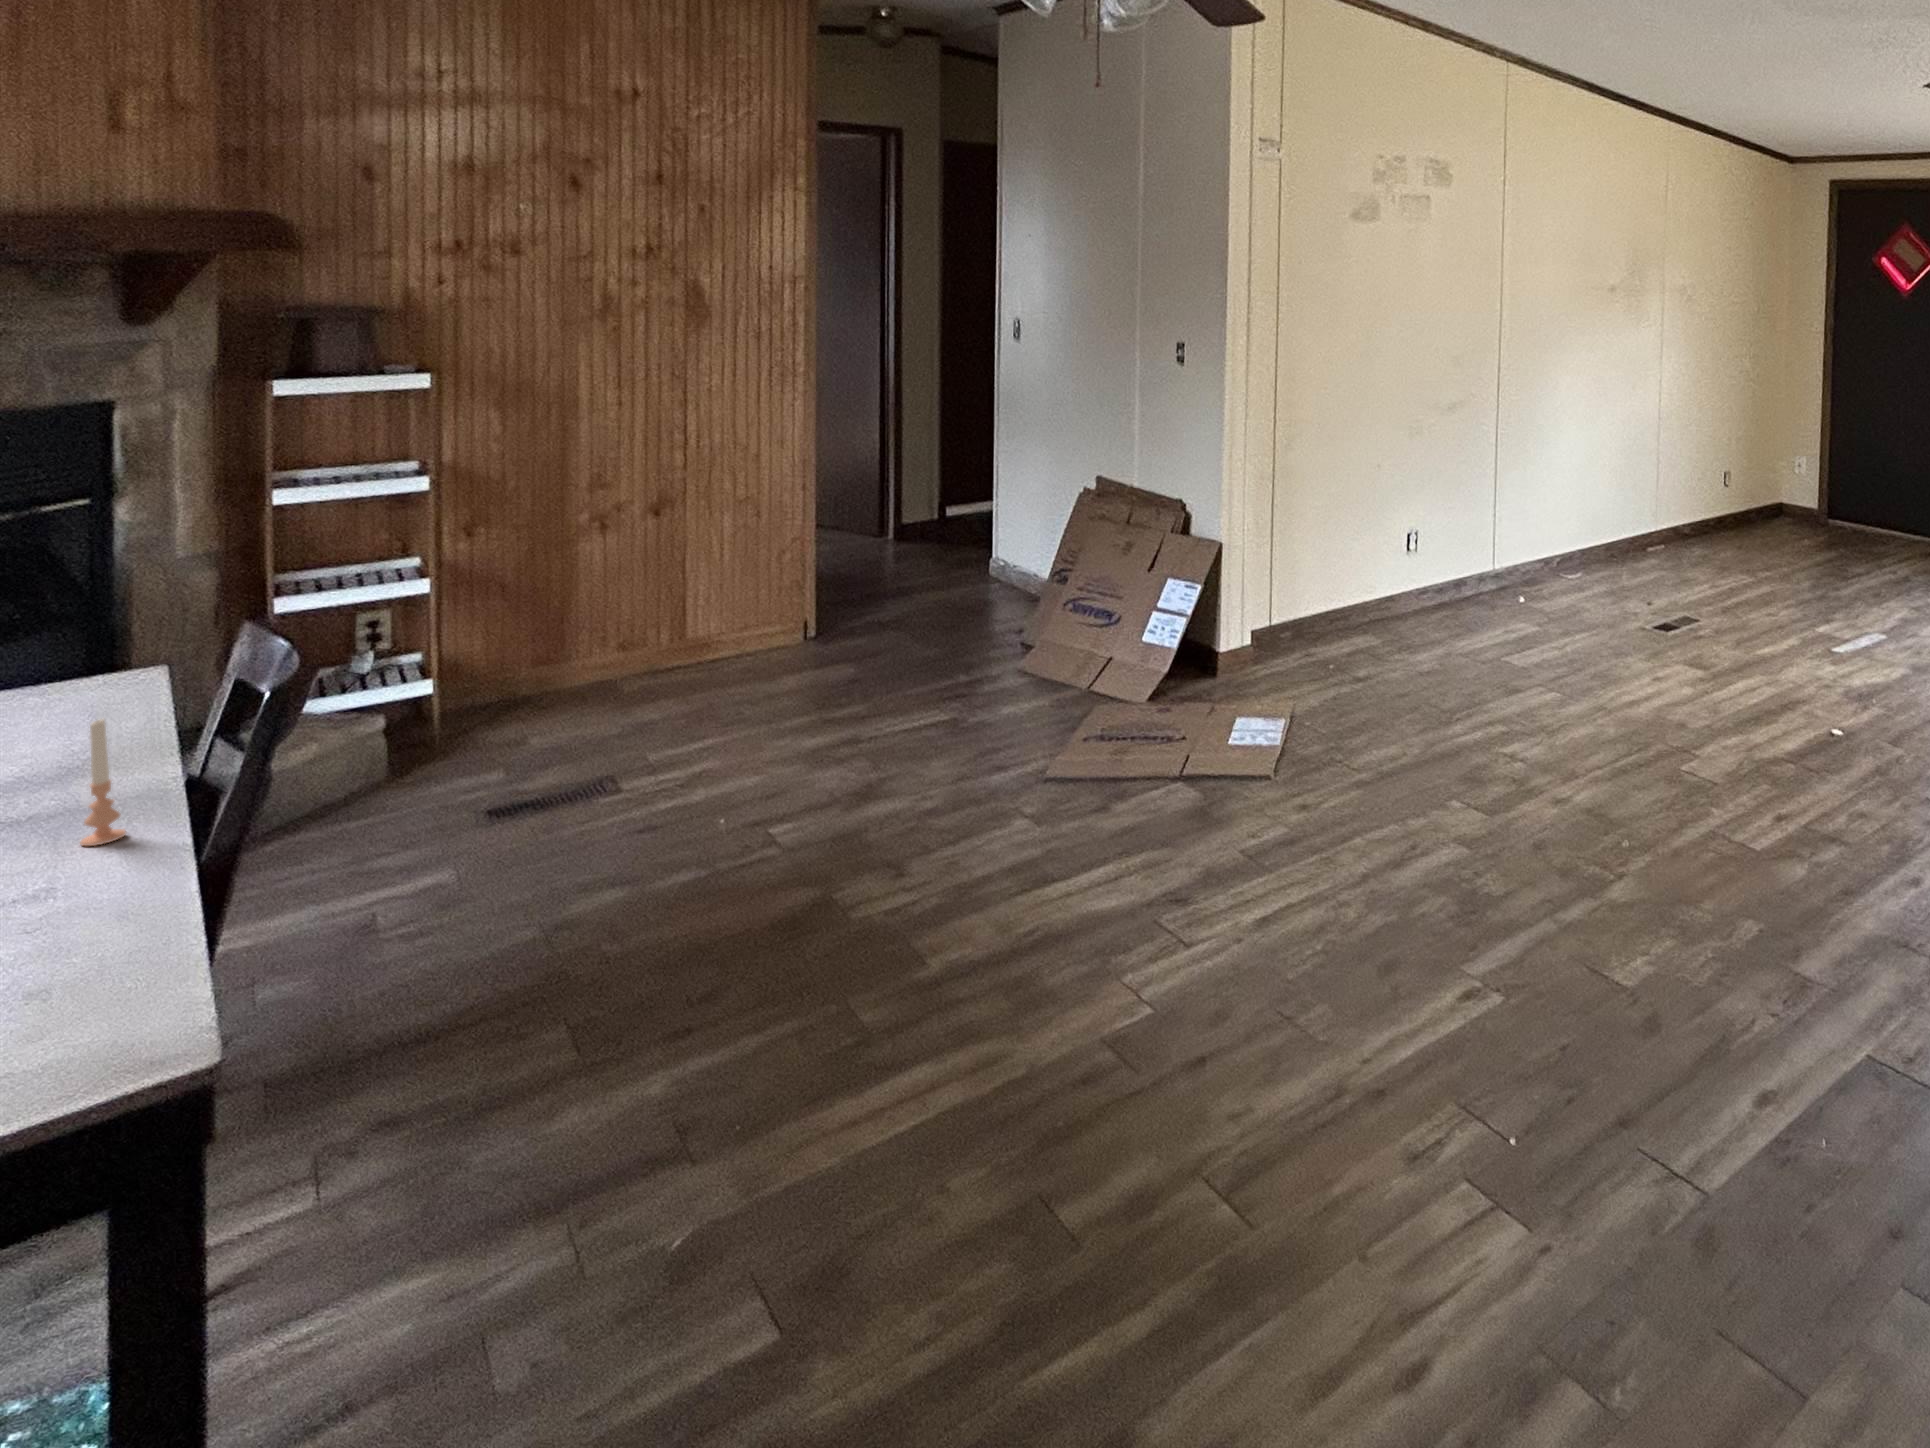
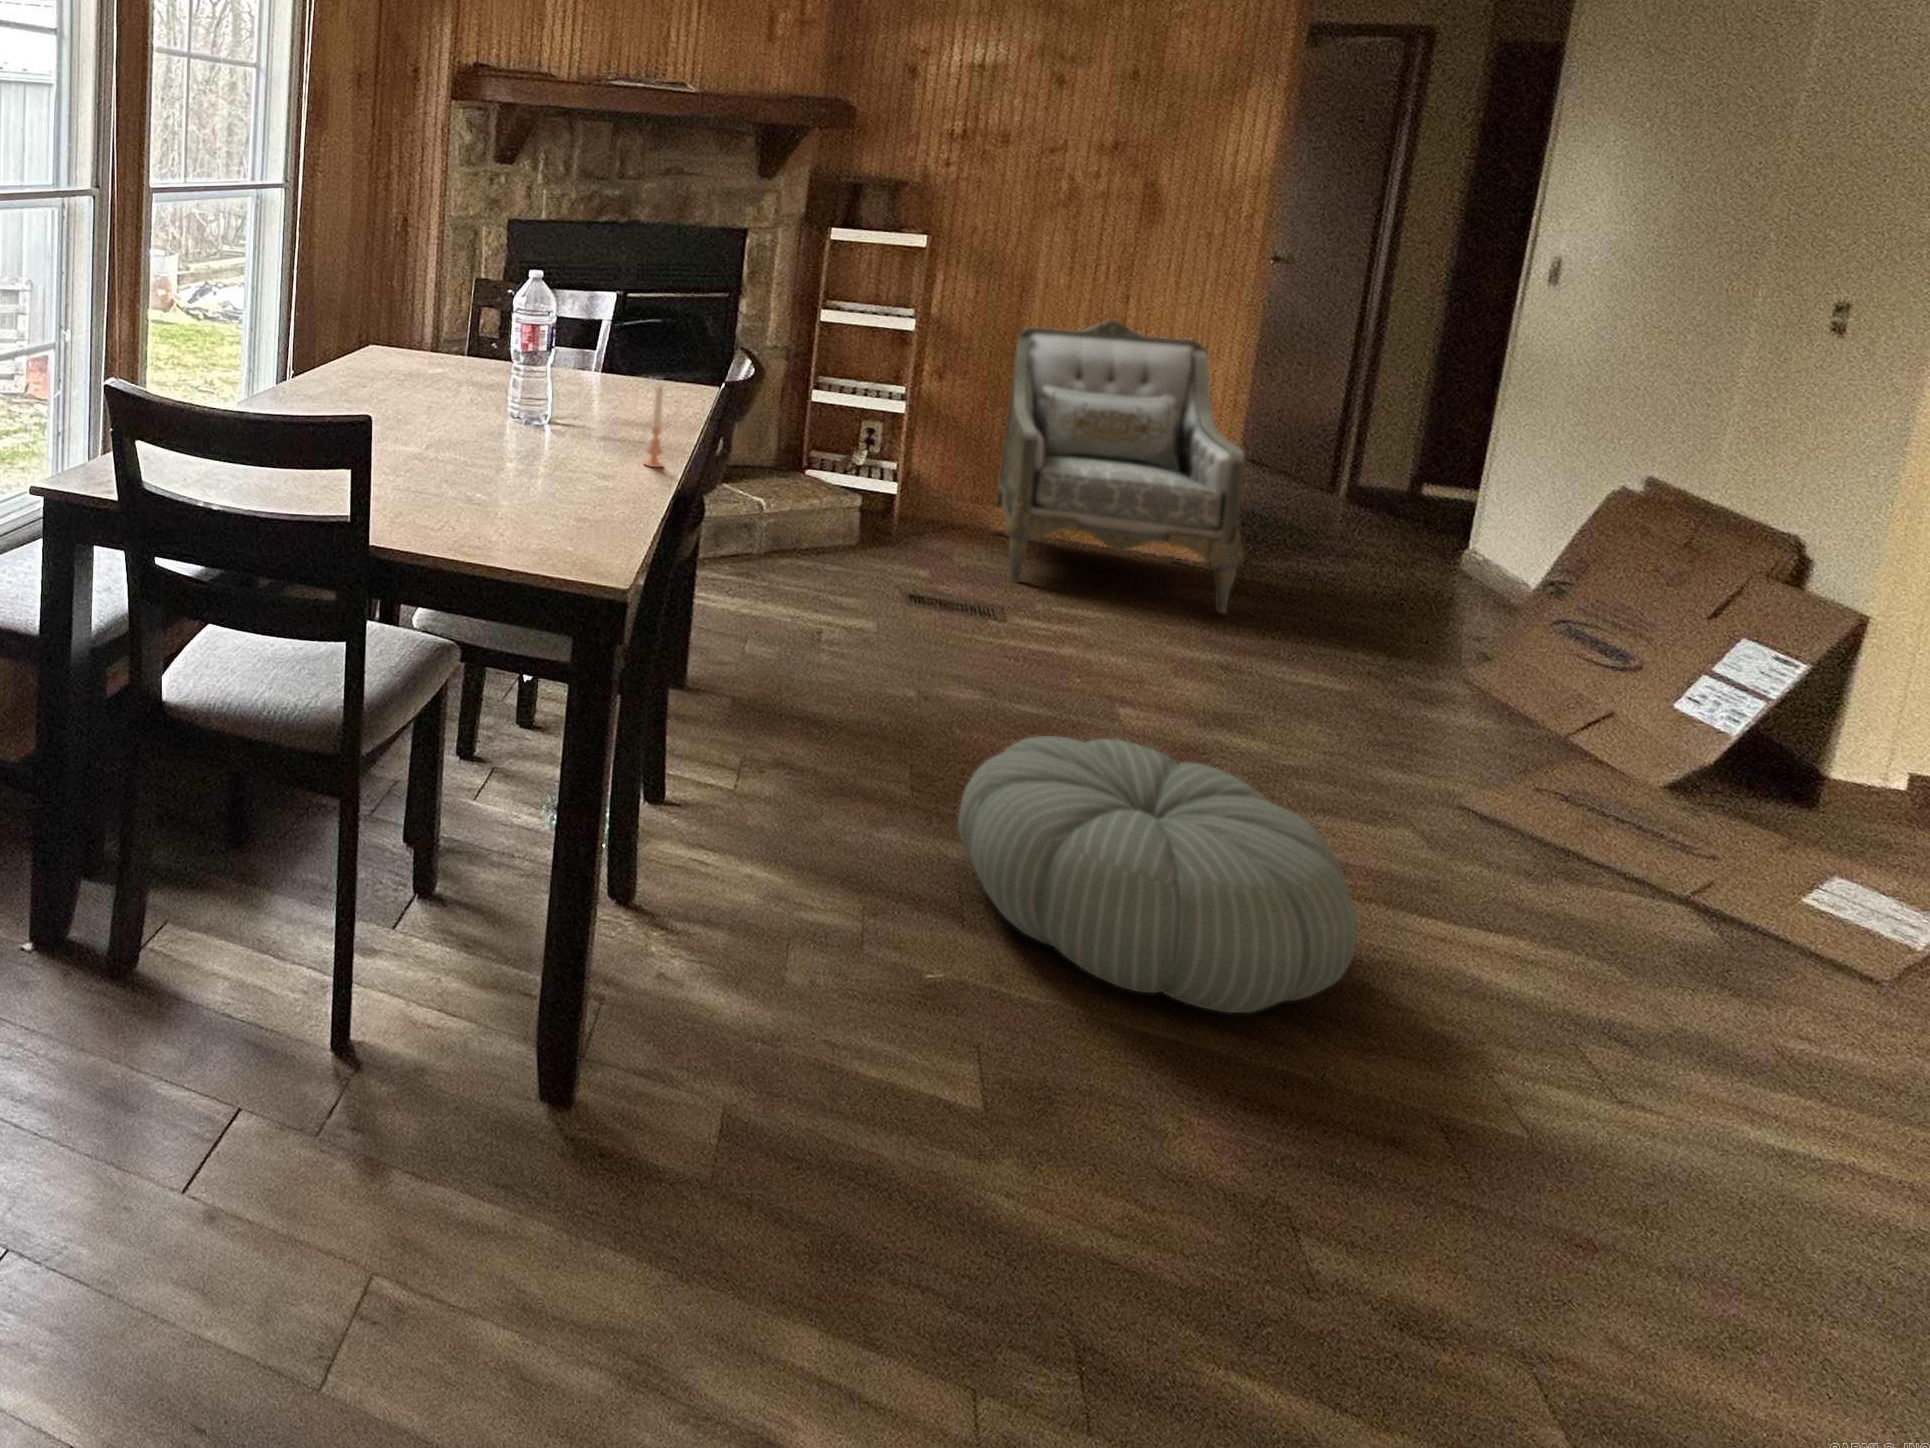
armchair: none [568,429,845,745] -> present [995,320,1246,613]
pouf: none [664,856,1028,1125] -> present [958,736,1357,1013]

